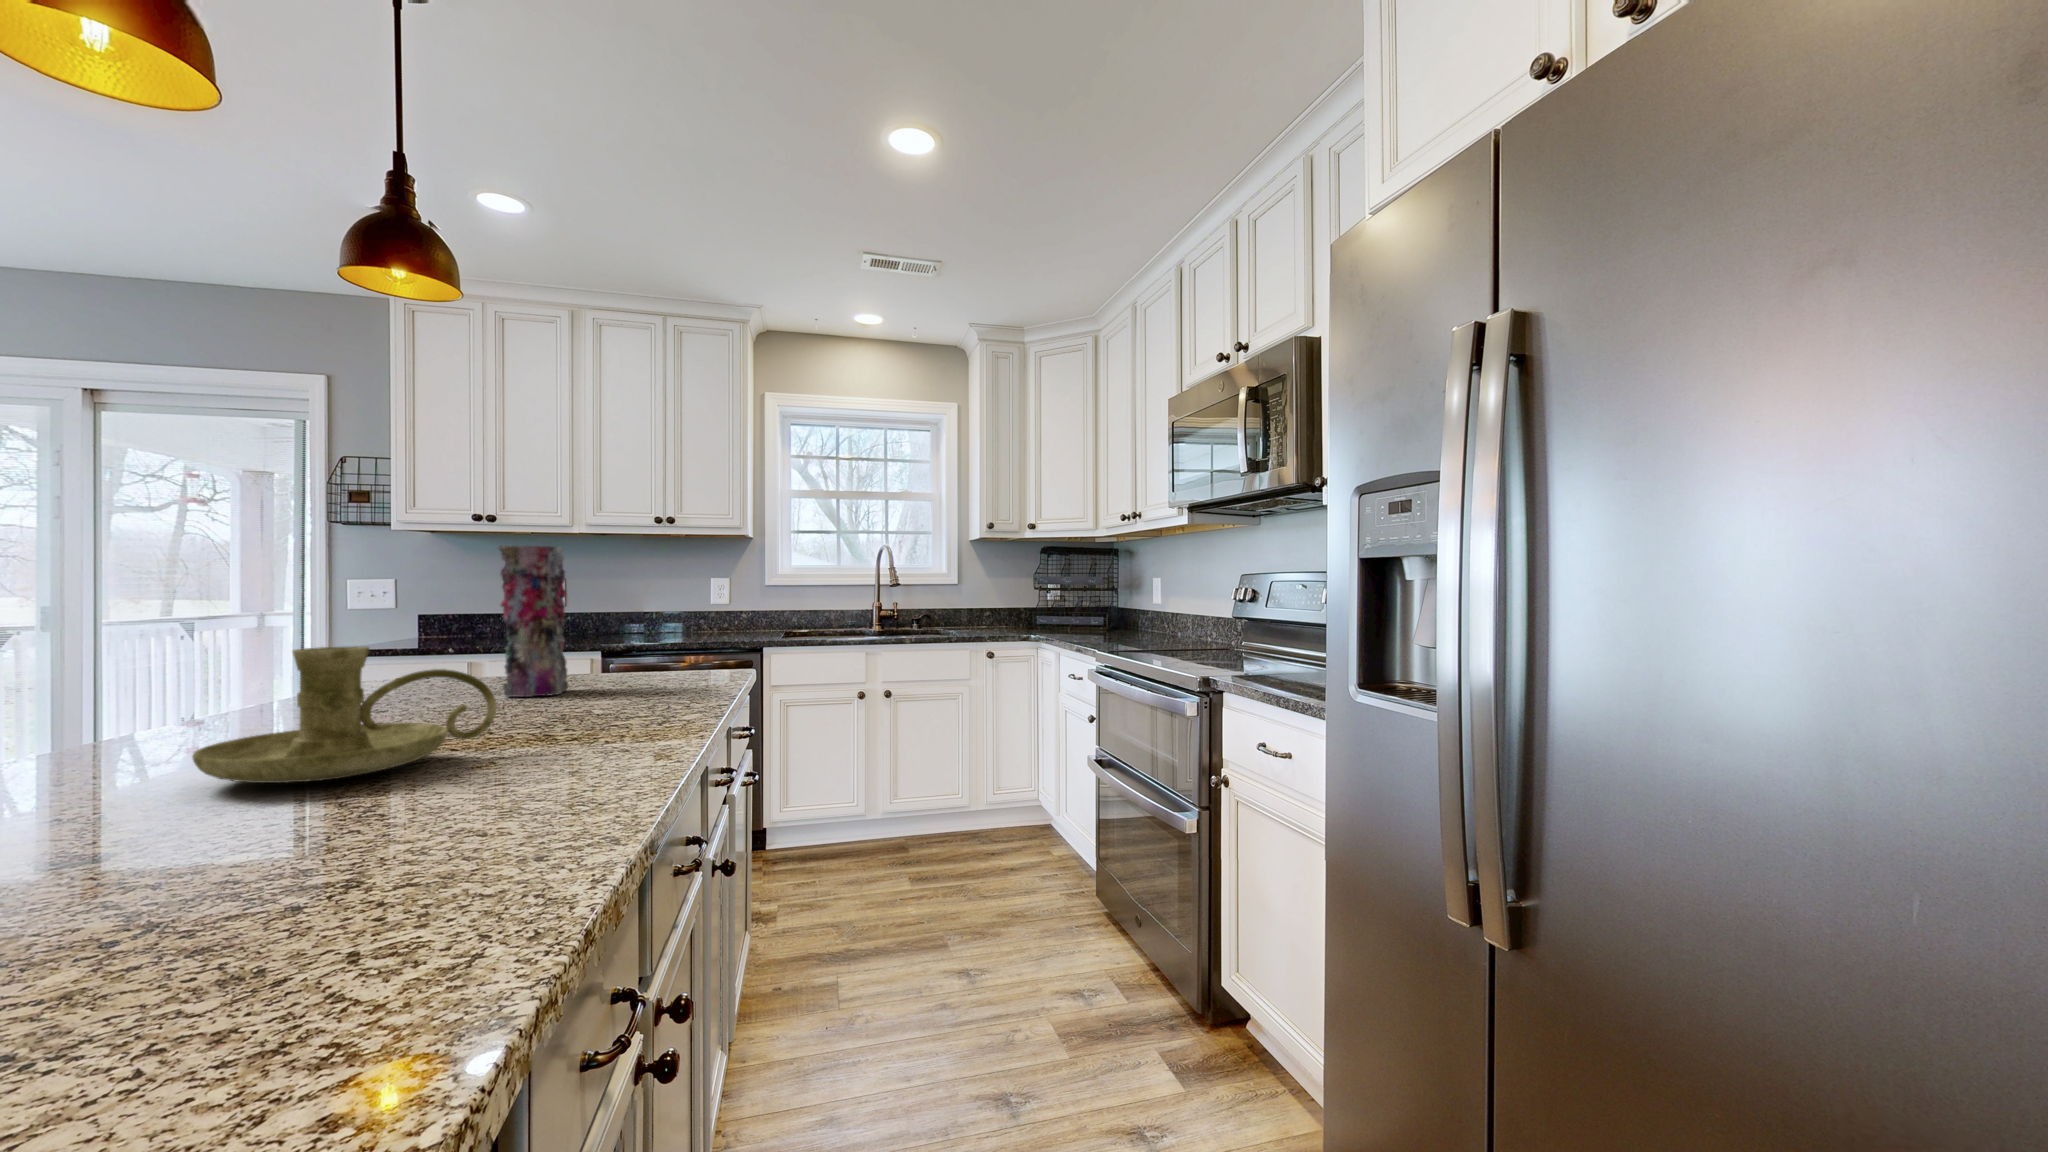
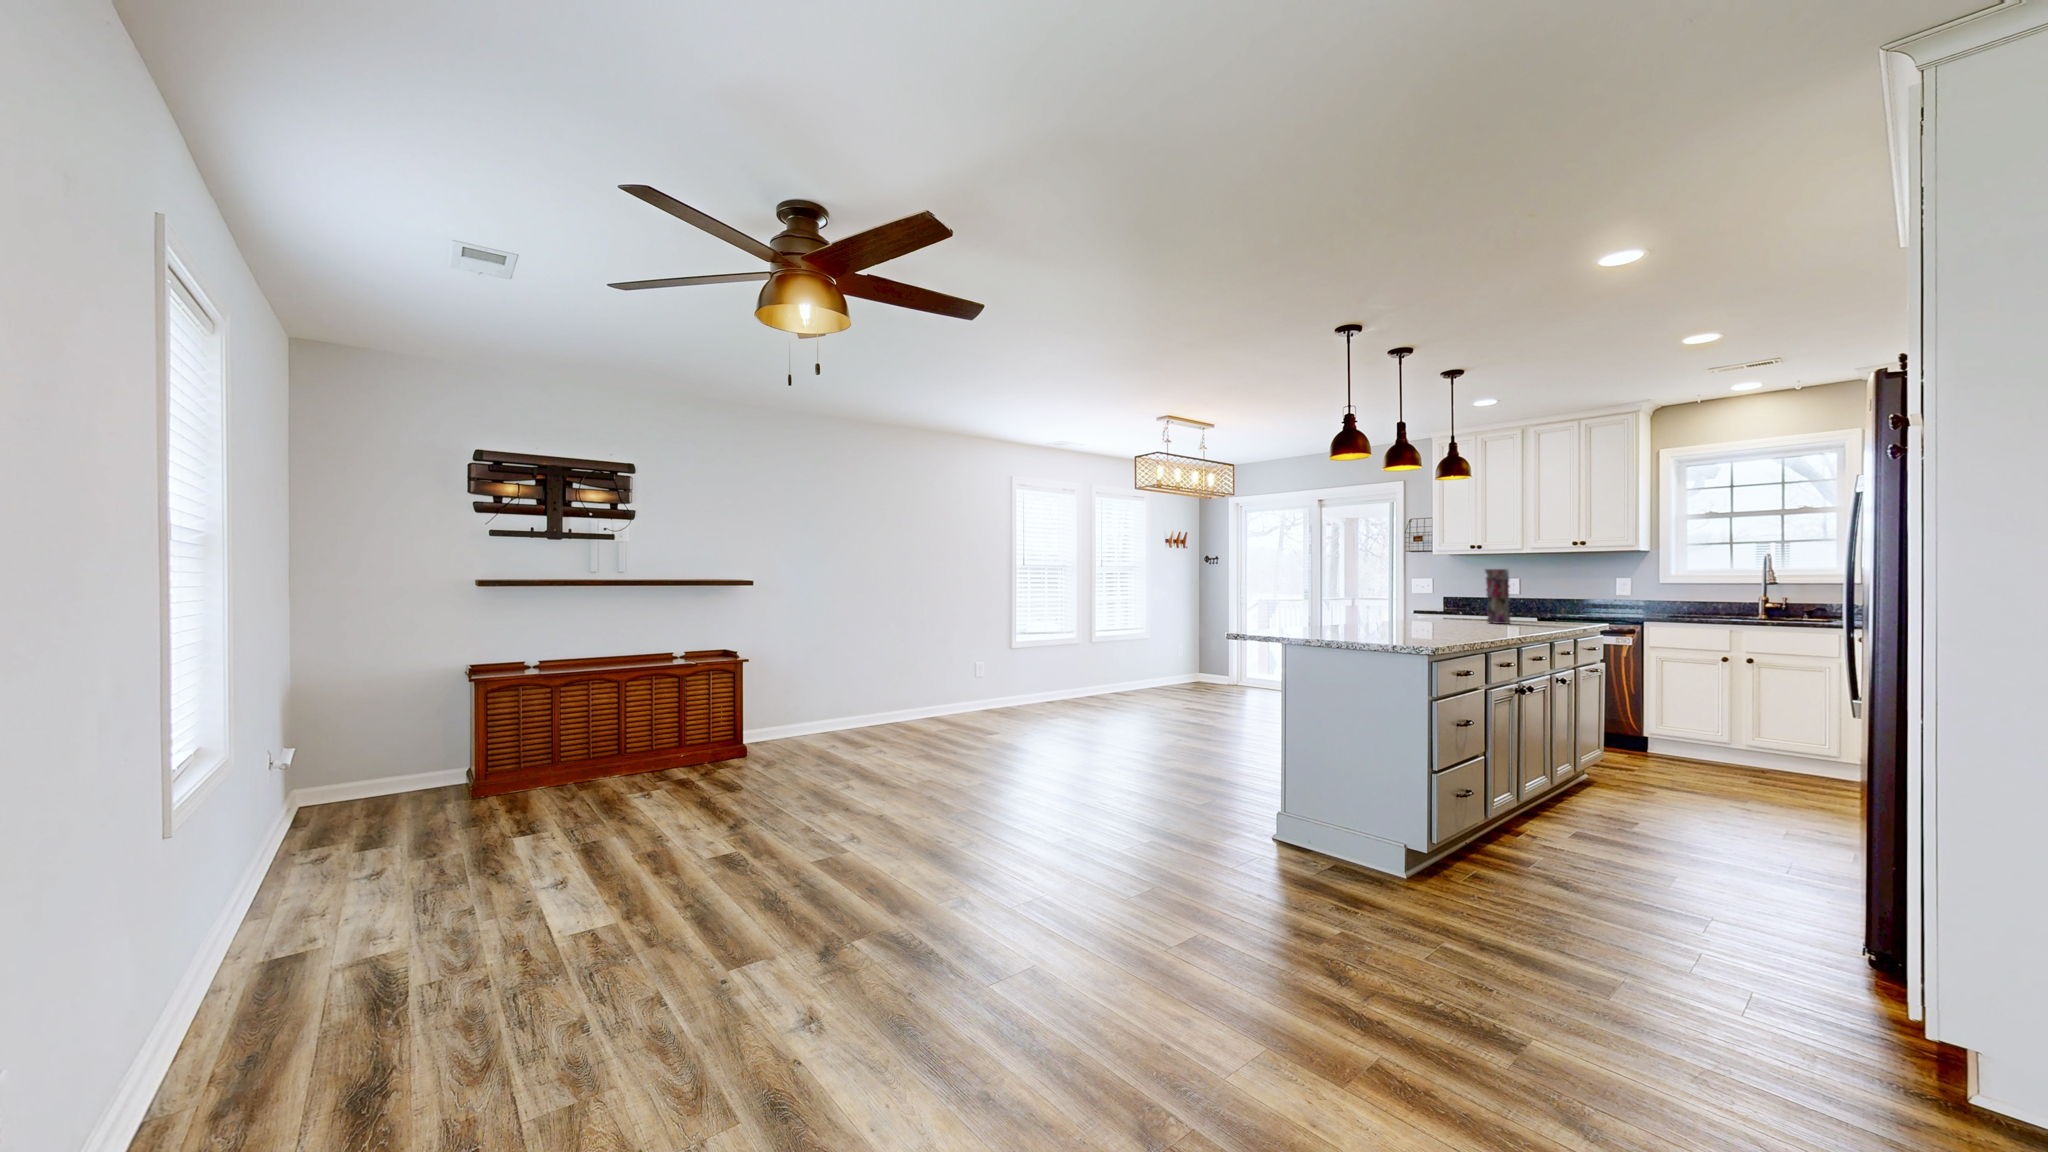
candle holder: present [192,646,497,783] -> none [1421,599,1485,629]

